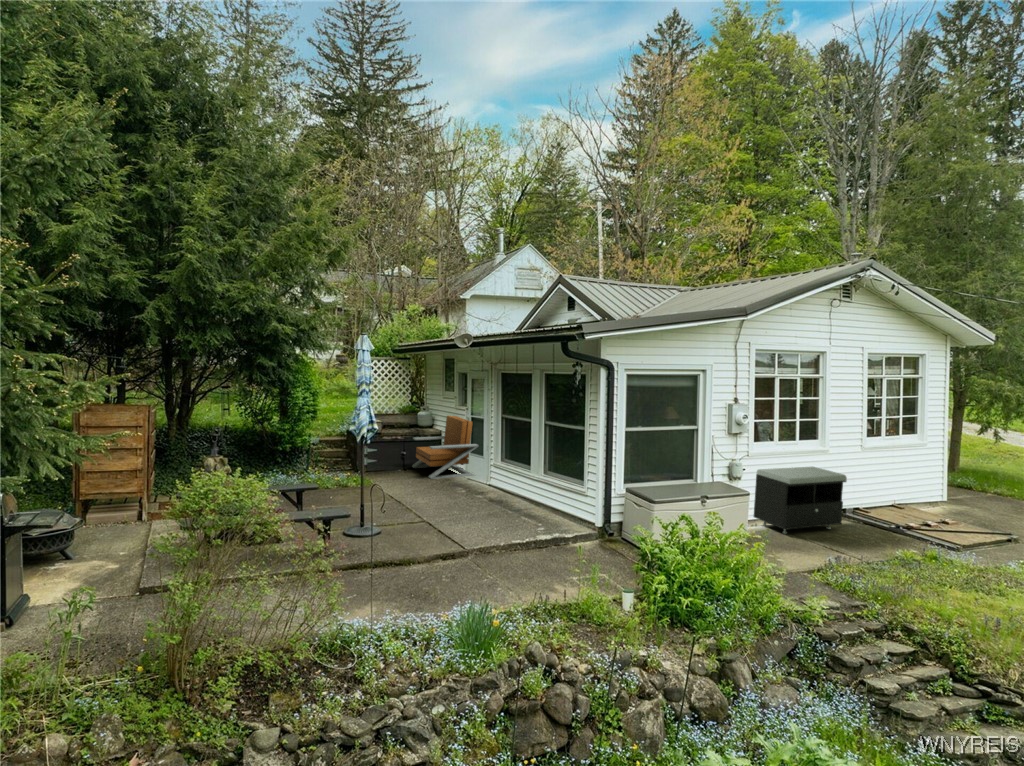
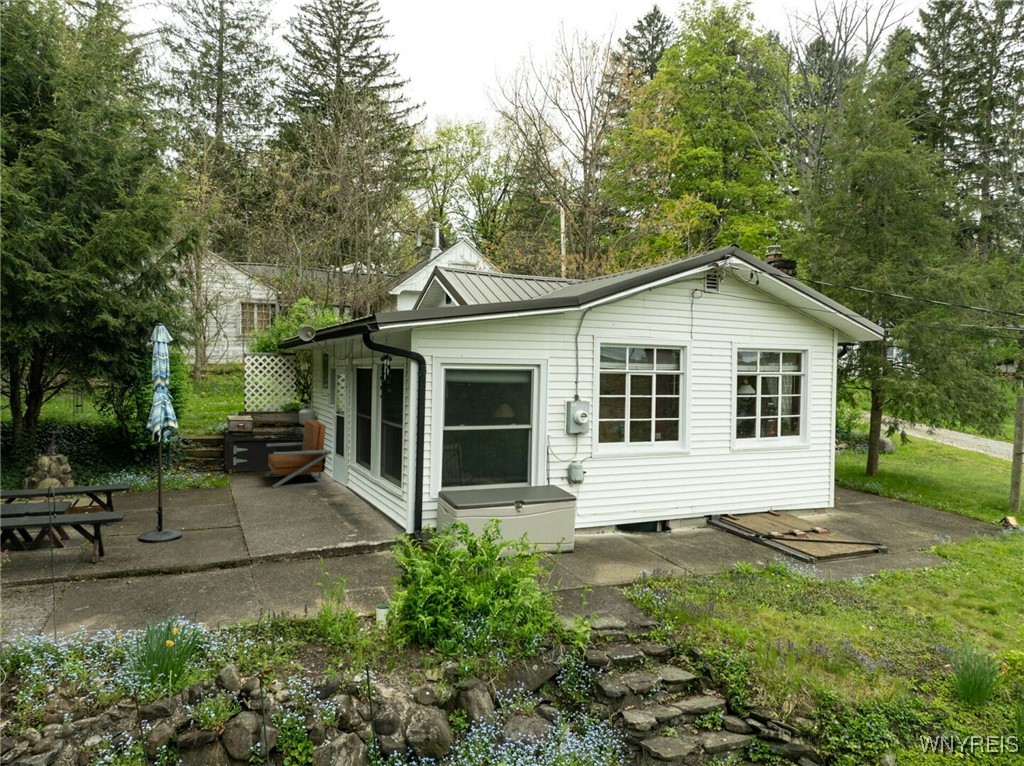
storage bench: present [754,467,847,534] -> none [601,470,698,544]

